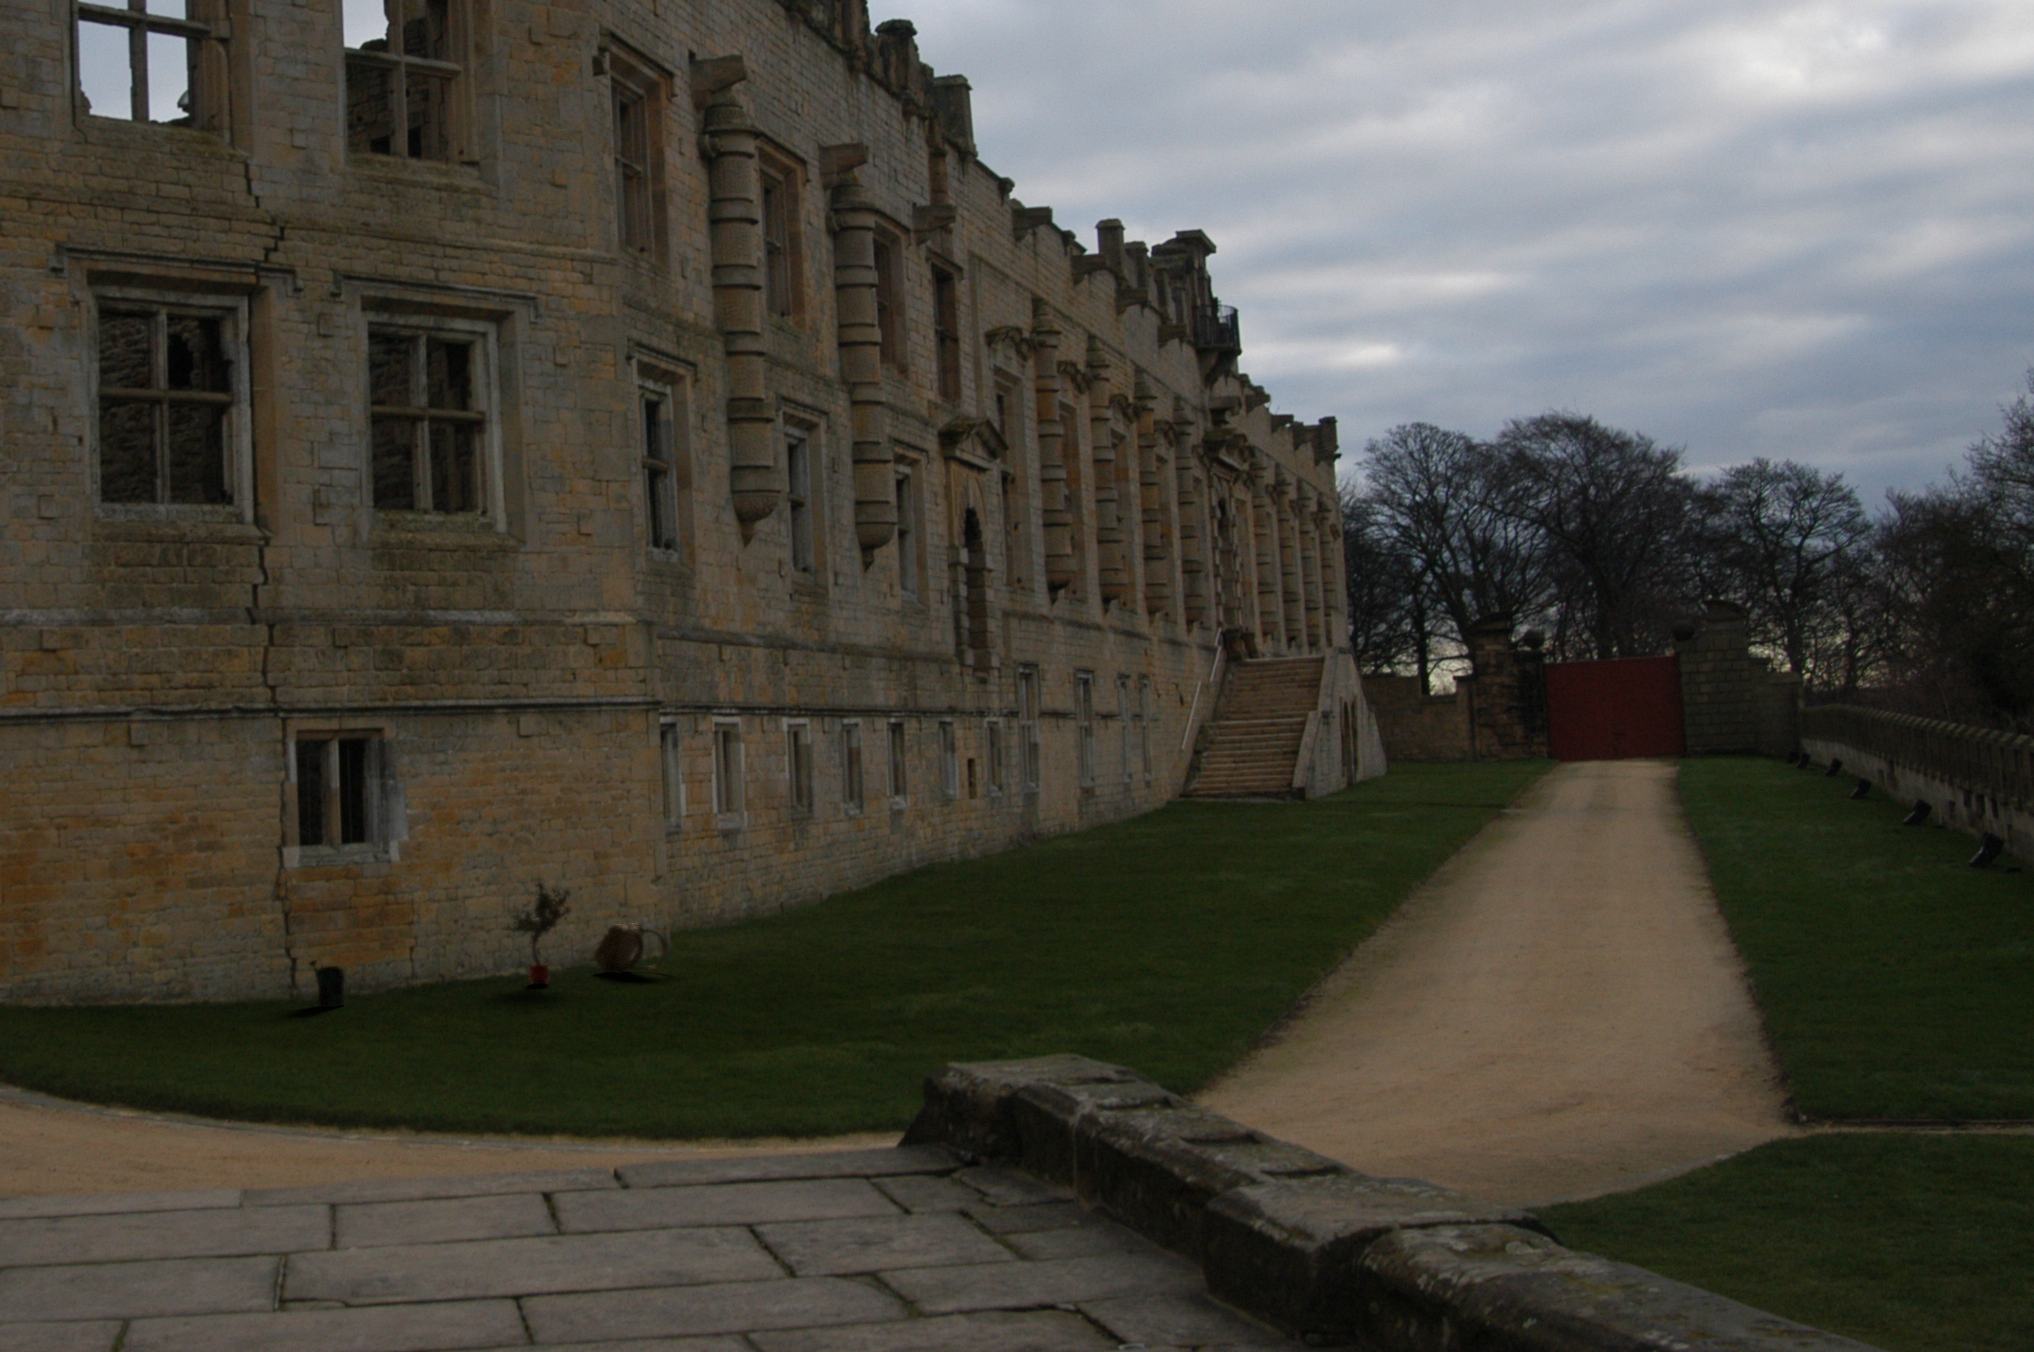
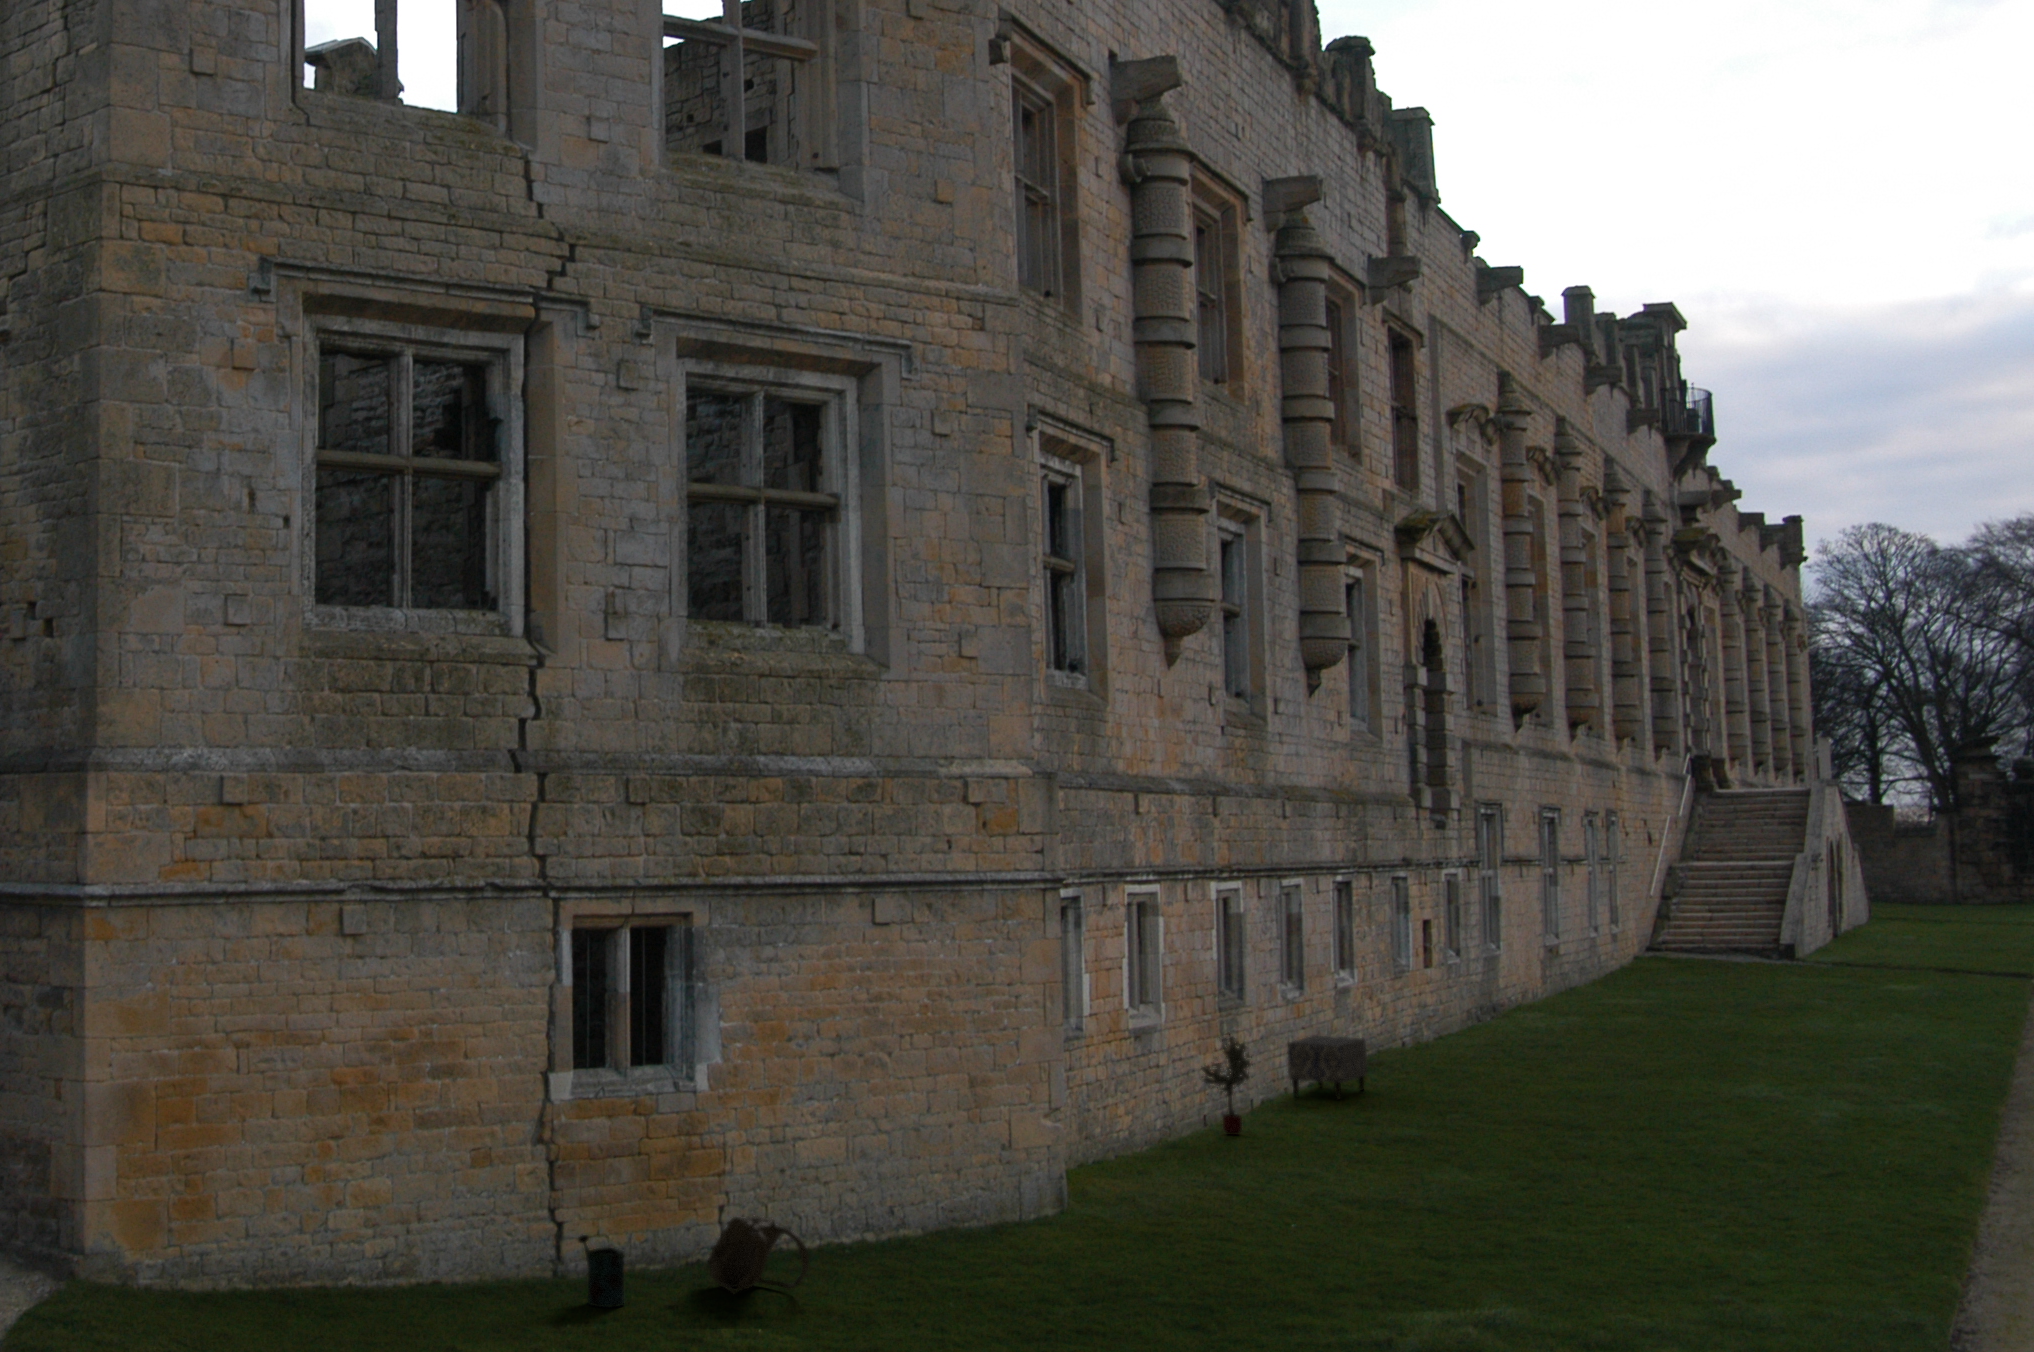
bench: none [847,840,911,887] -> present [1288,1036,1368,1100]
potted tree: present [504,878,571,984] -> present [1201,1034,1252,1135]
backpack: present [593,924,667,974] -> present [707,1215,809,1295]

